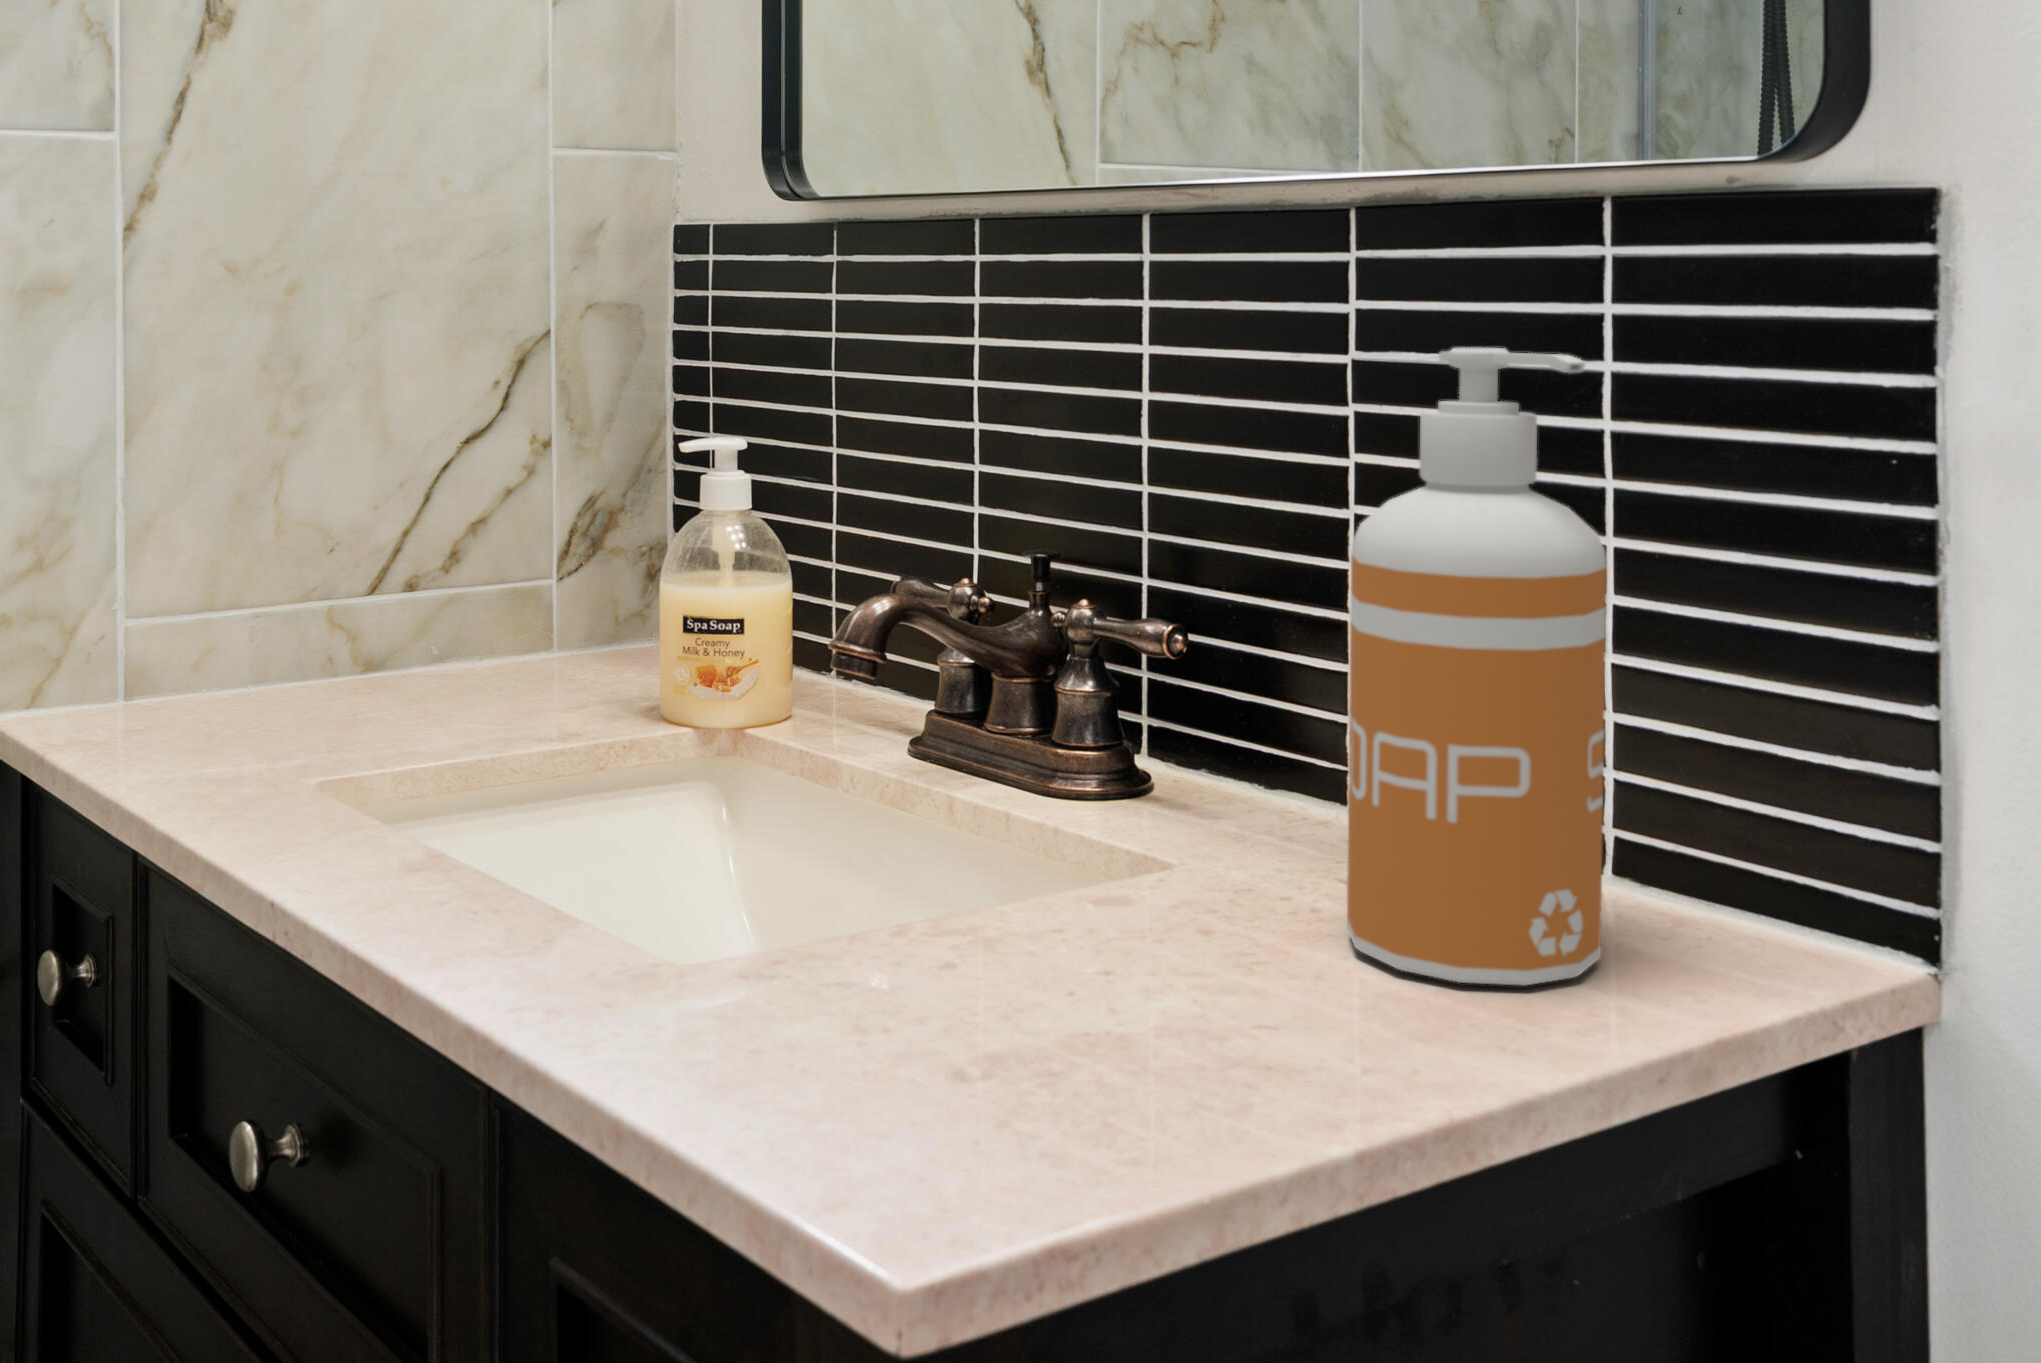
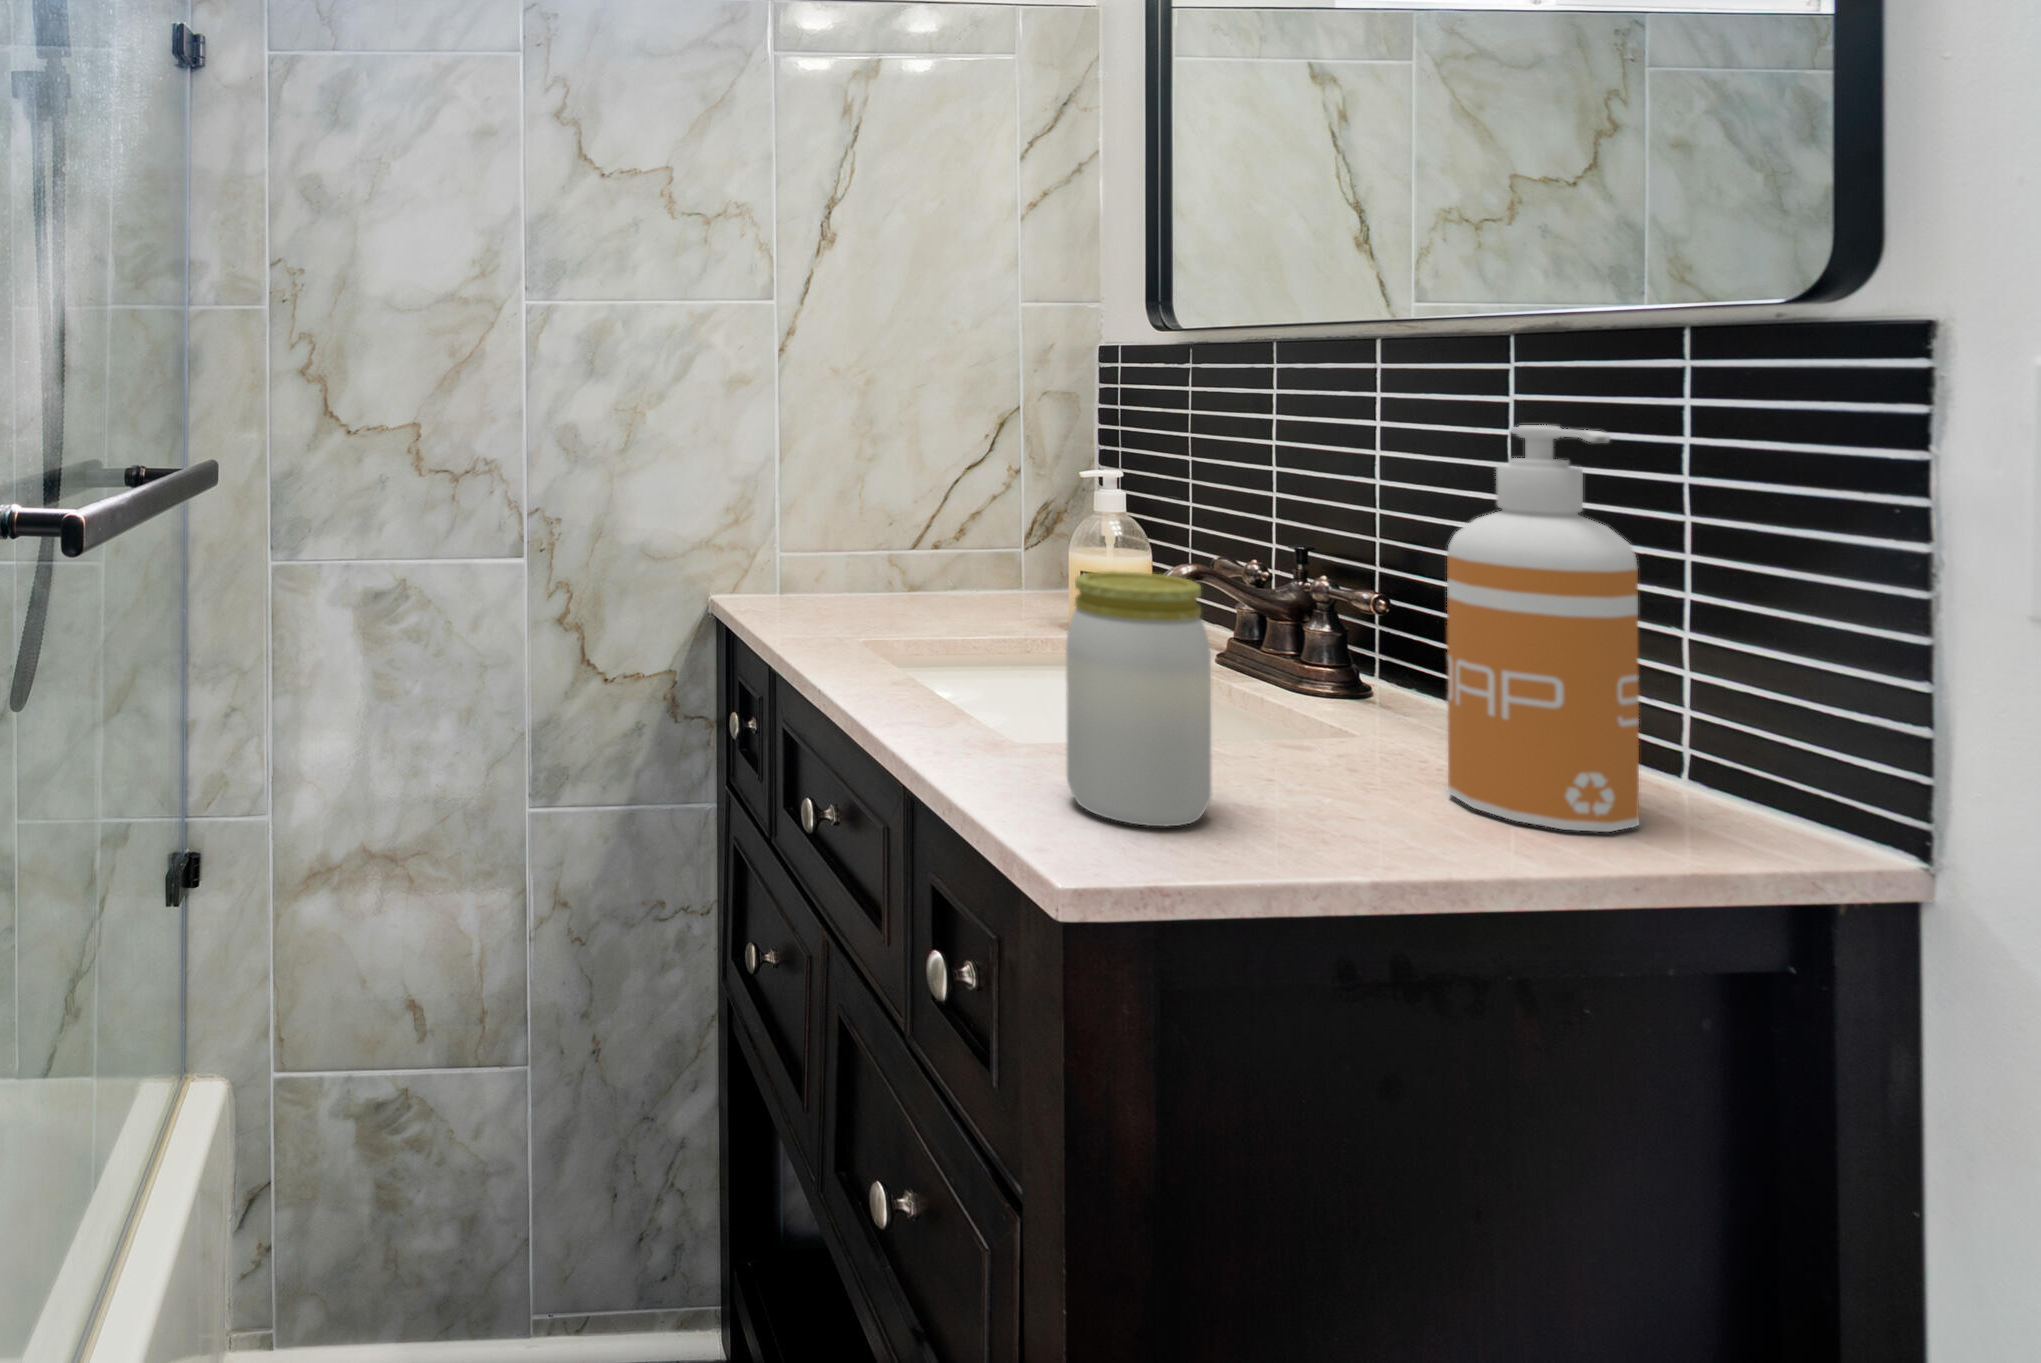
jar: none [829,635,1078,1116] -> present [1066,571,1211,826]

